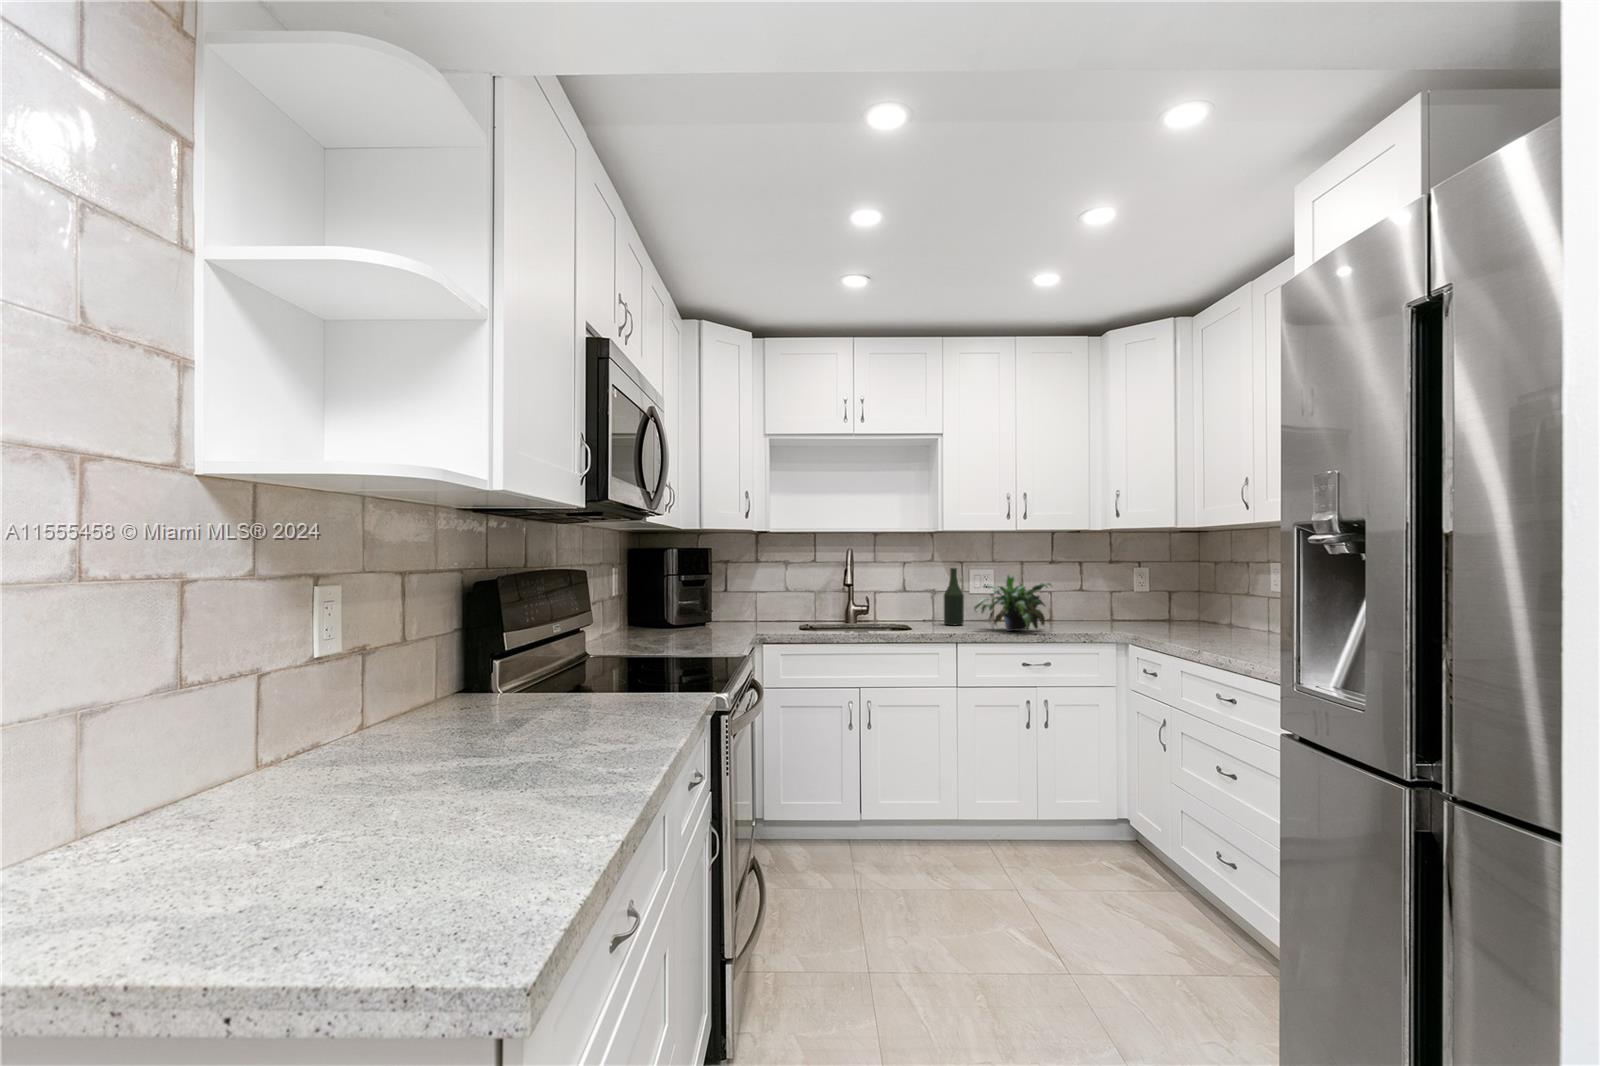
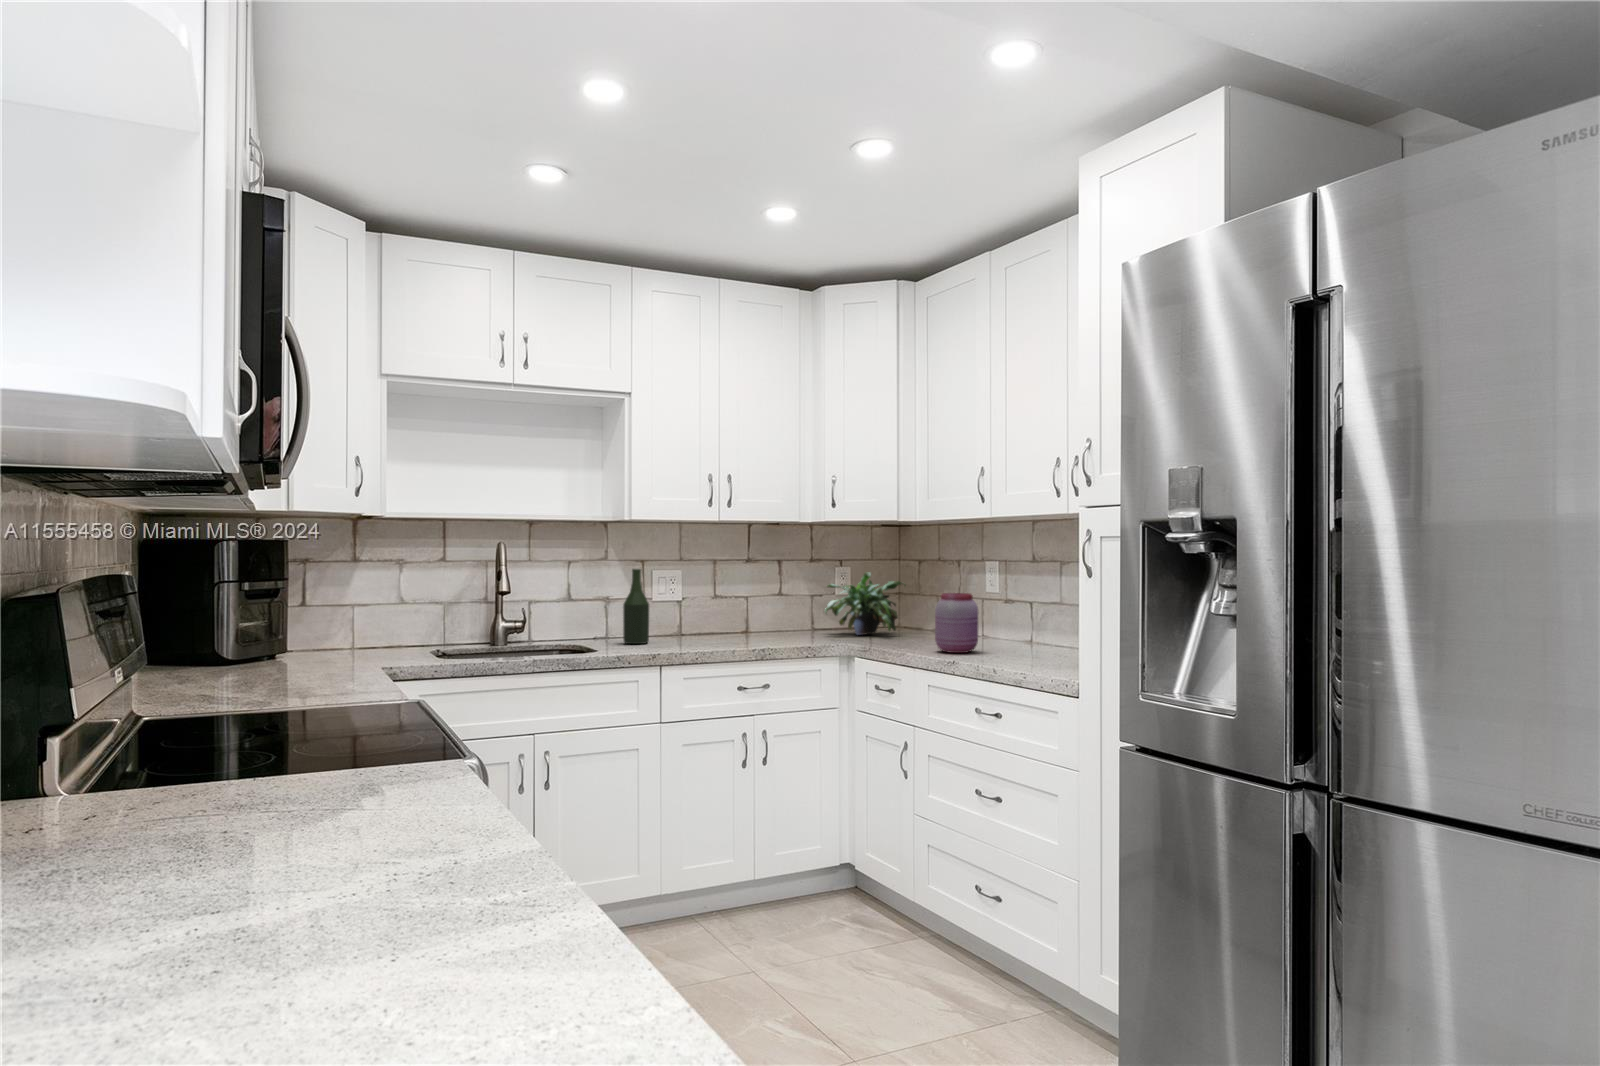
potted plant: present [975,575,1051,631] -> present [825,572,905,635]
jar: none [1199,592,1243,646] -> present [935,593,978,653]

